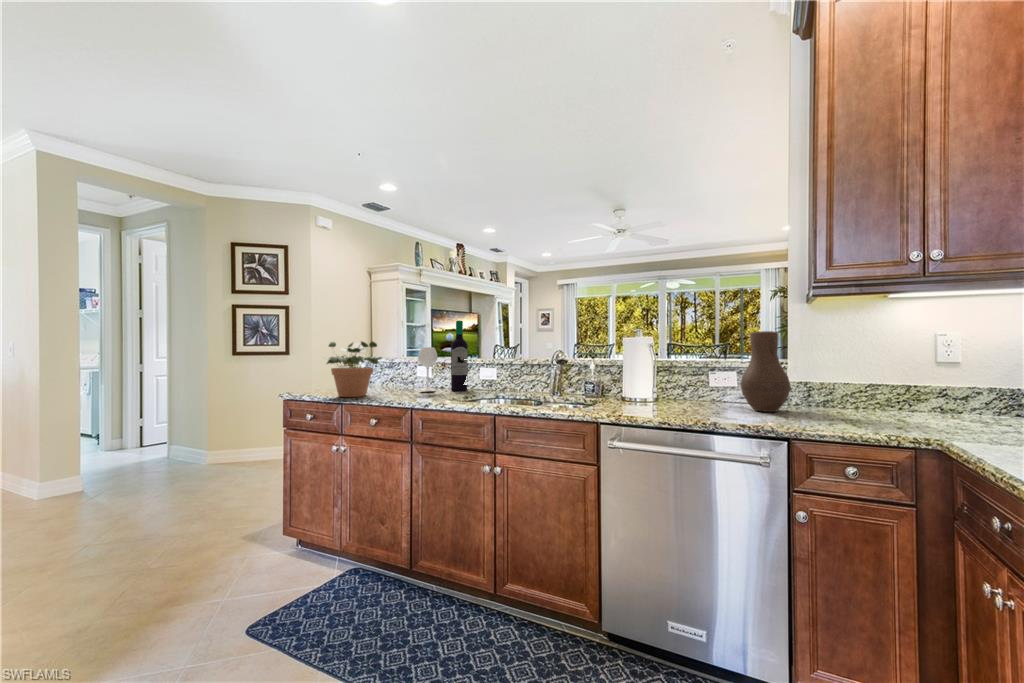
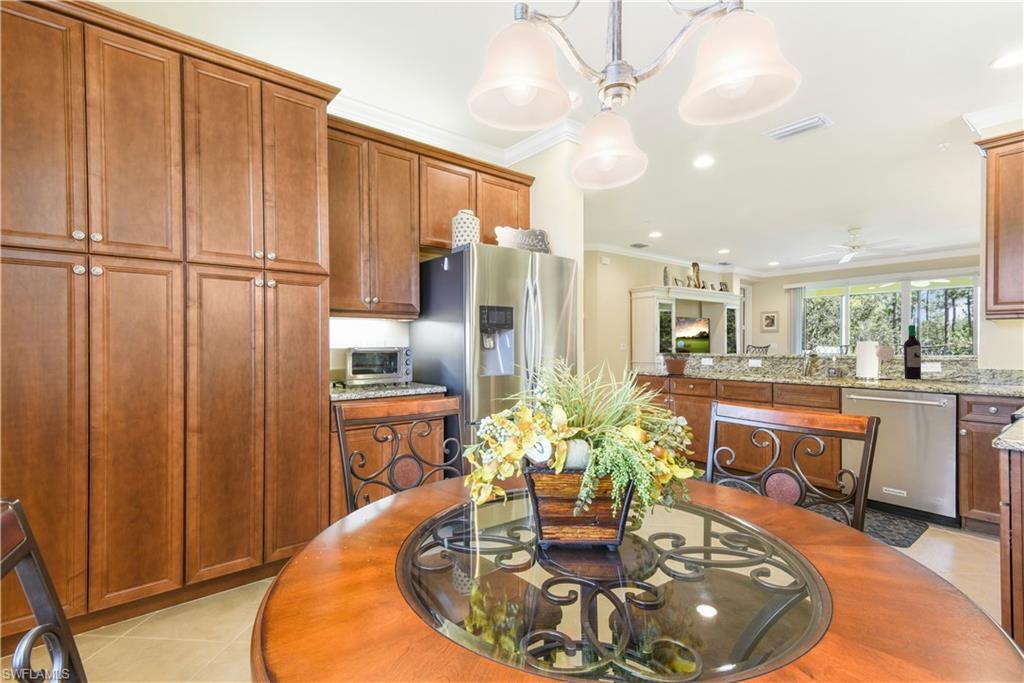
wine bottle: present [418,321,468,391] -> present [876,325,921,379]
vase: present [740,331,791,412] -> none [934,340,967,383]

